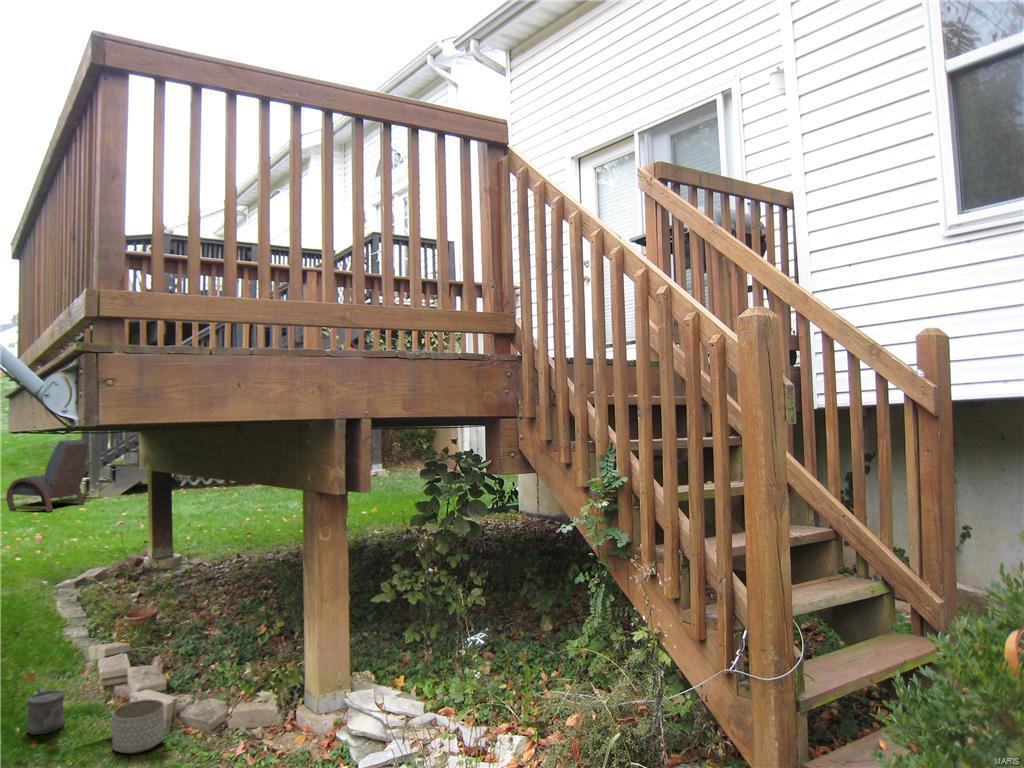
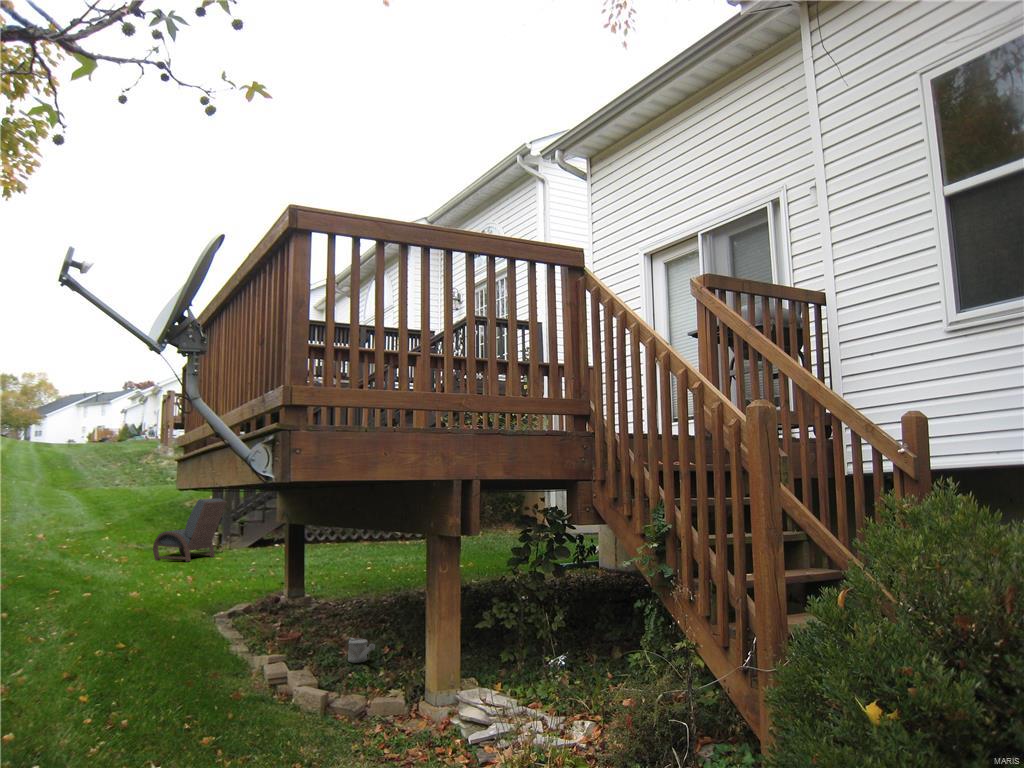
watering can: present [27,687,65,734] -> present [348,638,375,663]
planter: present [112,699,164,754] -> none [290,687,326,724]

